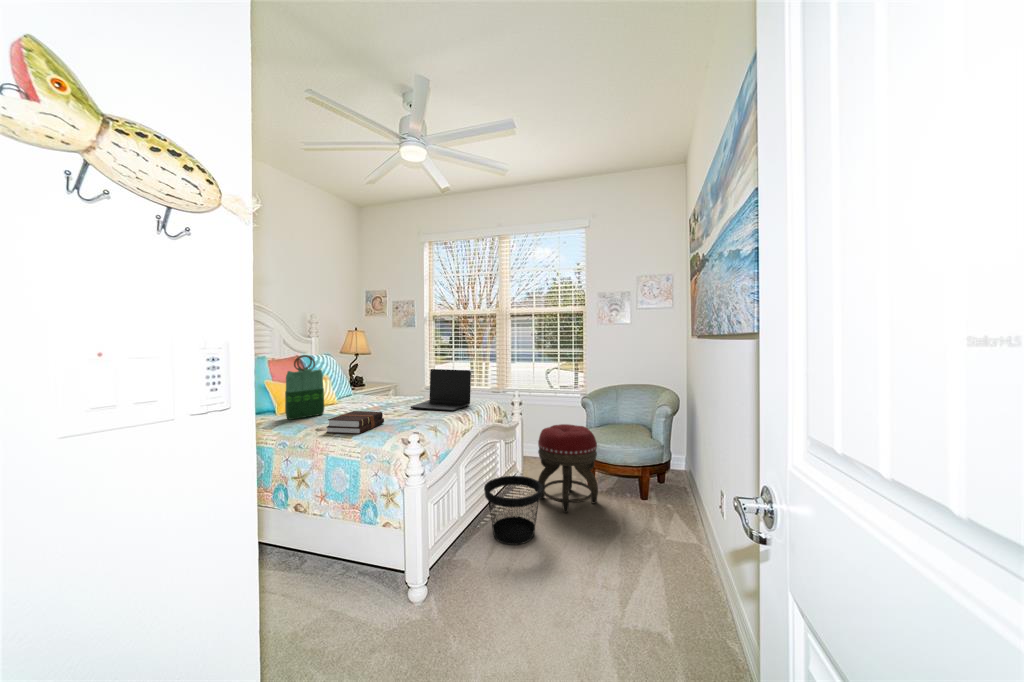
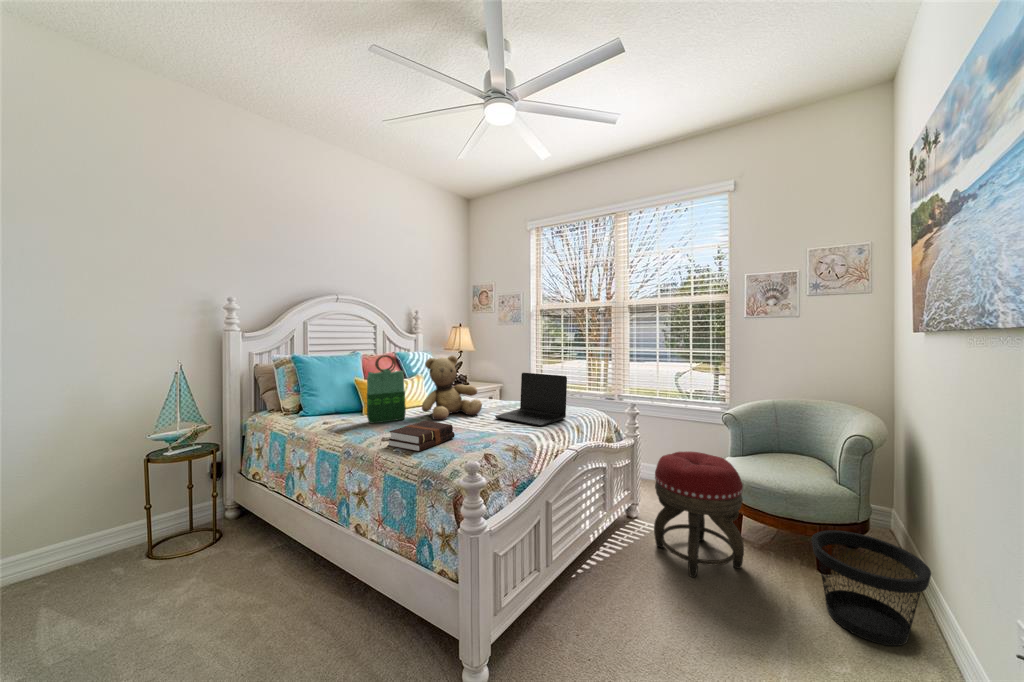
teddy bear: none [339,355,396,413] -> present [422,355,482,420]
wastebasket: present [484,476,543,545] -> present [811,530,931,646]

